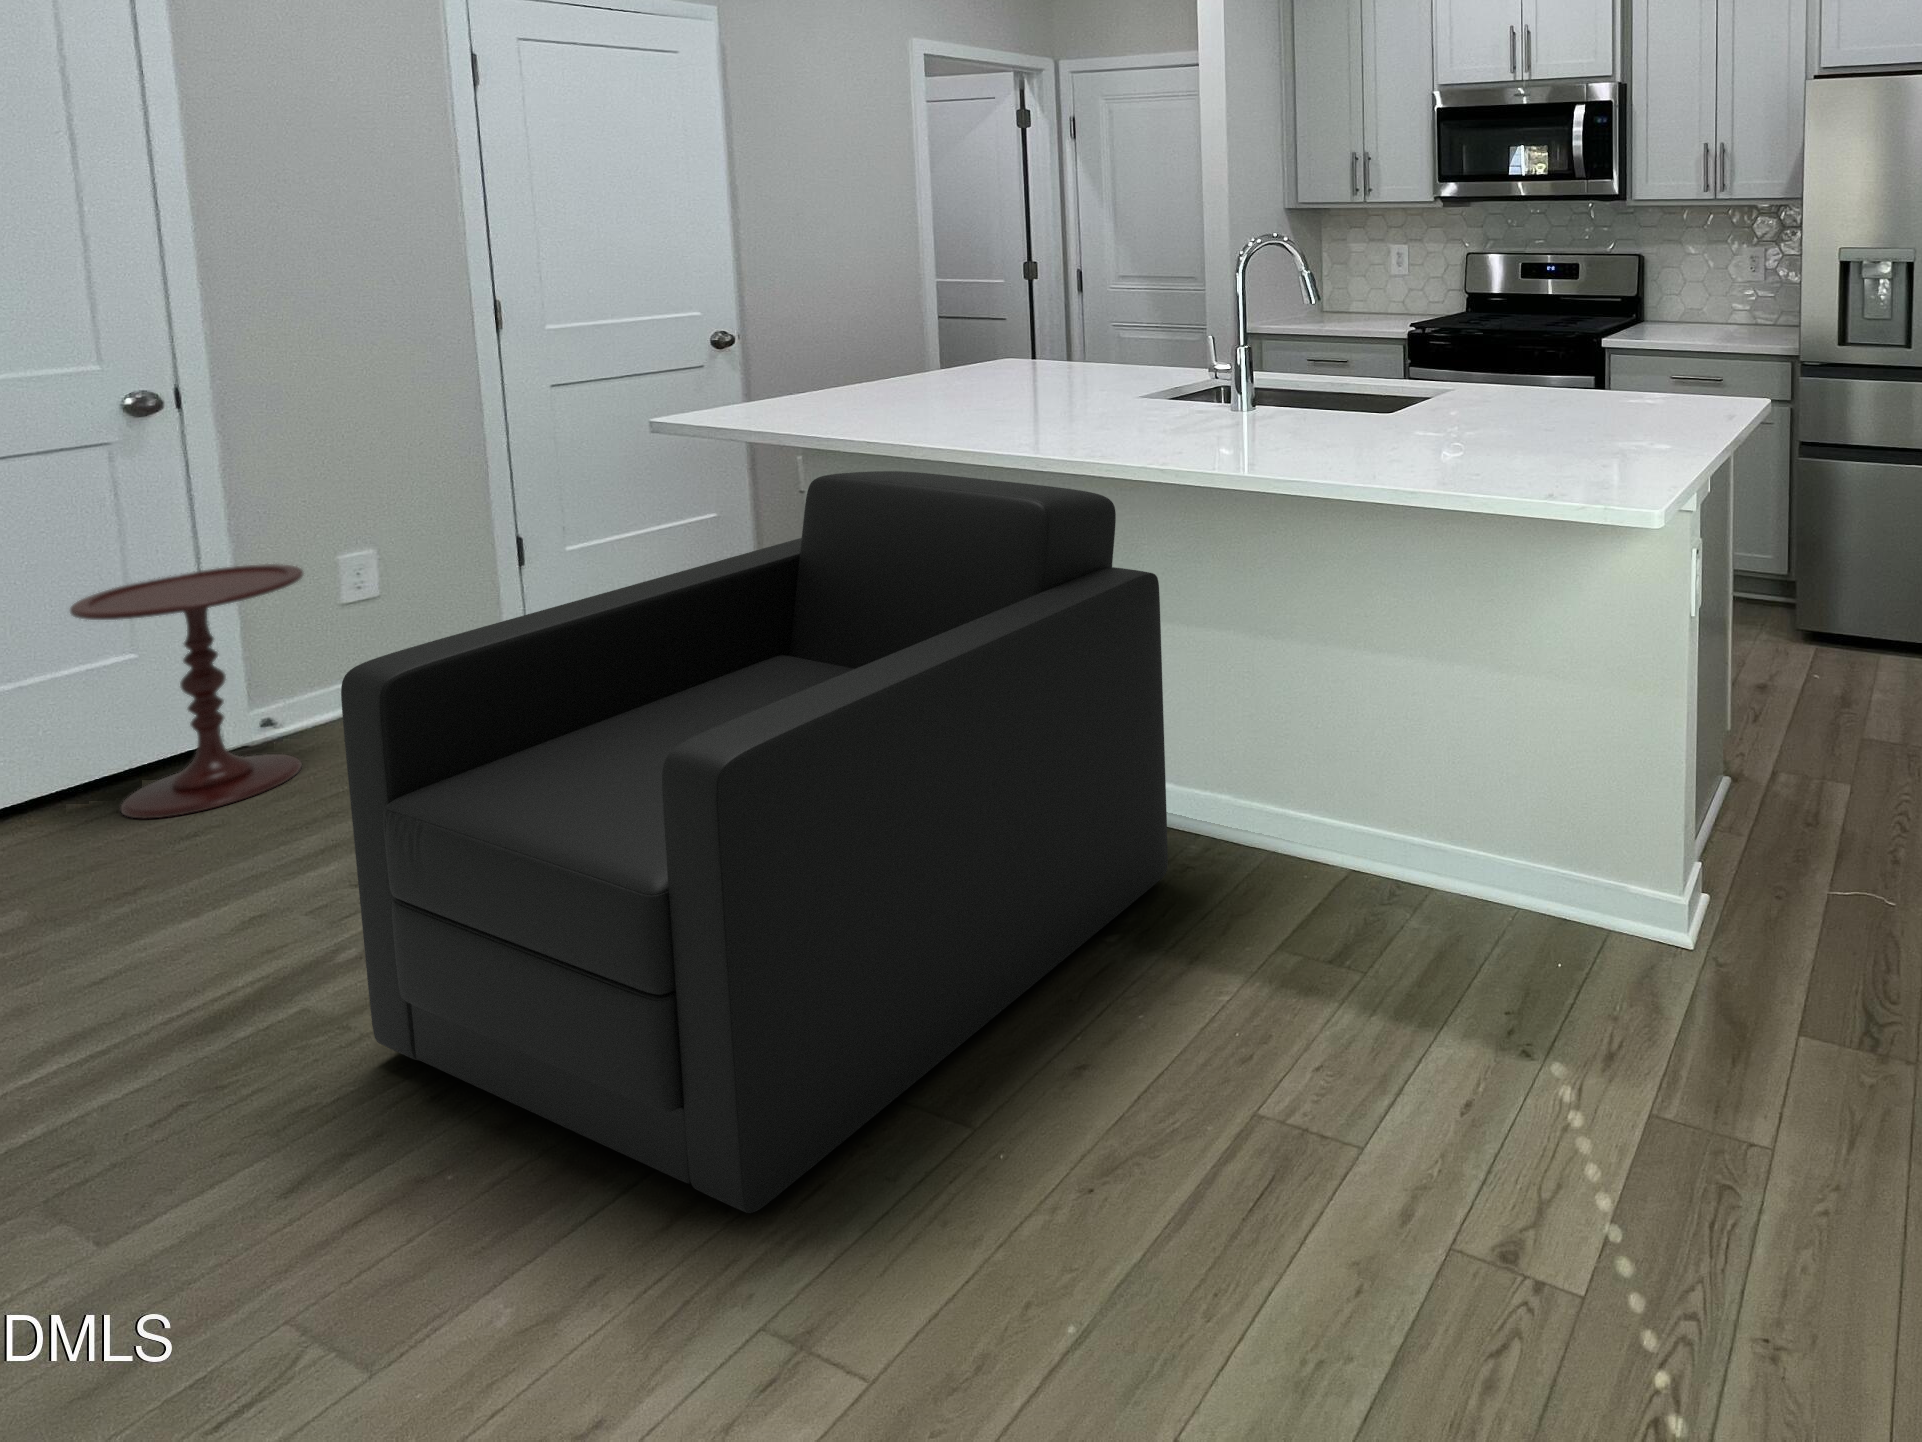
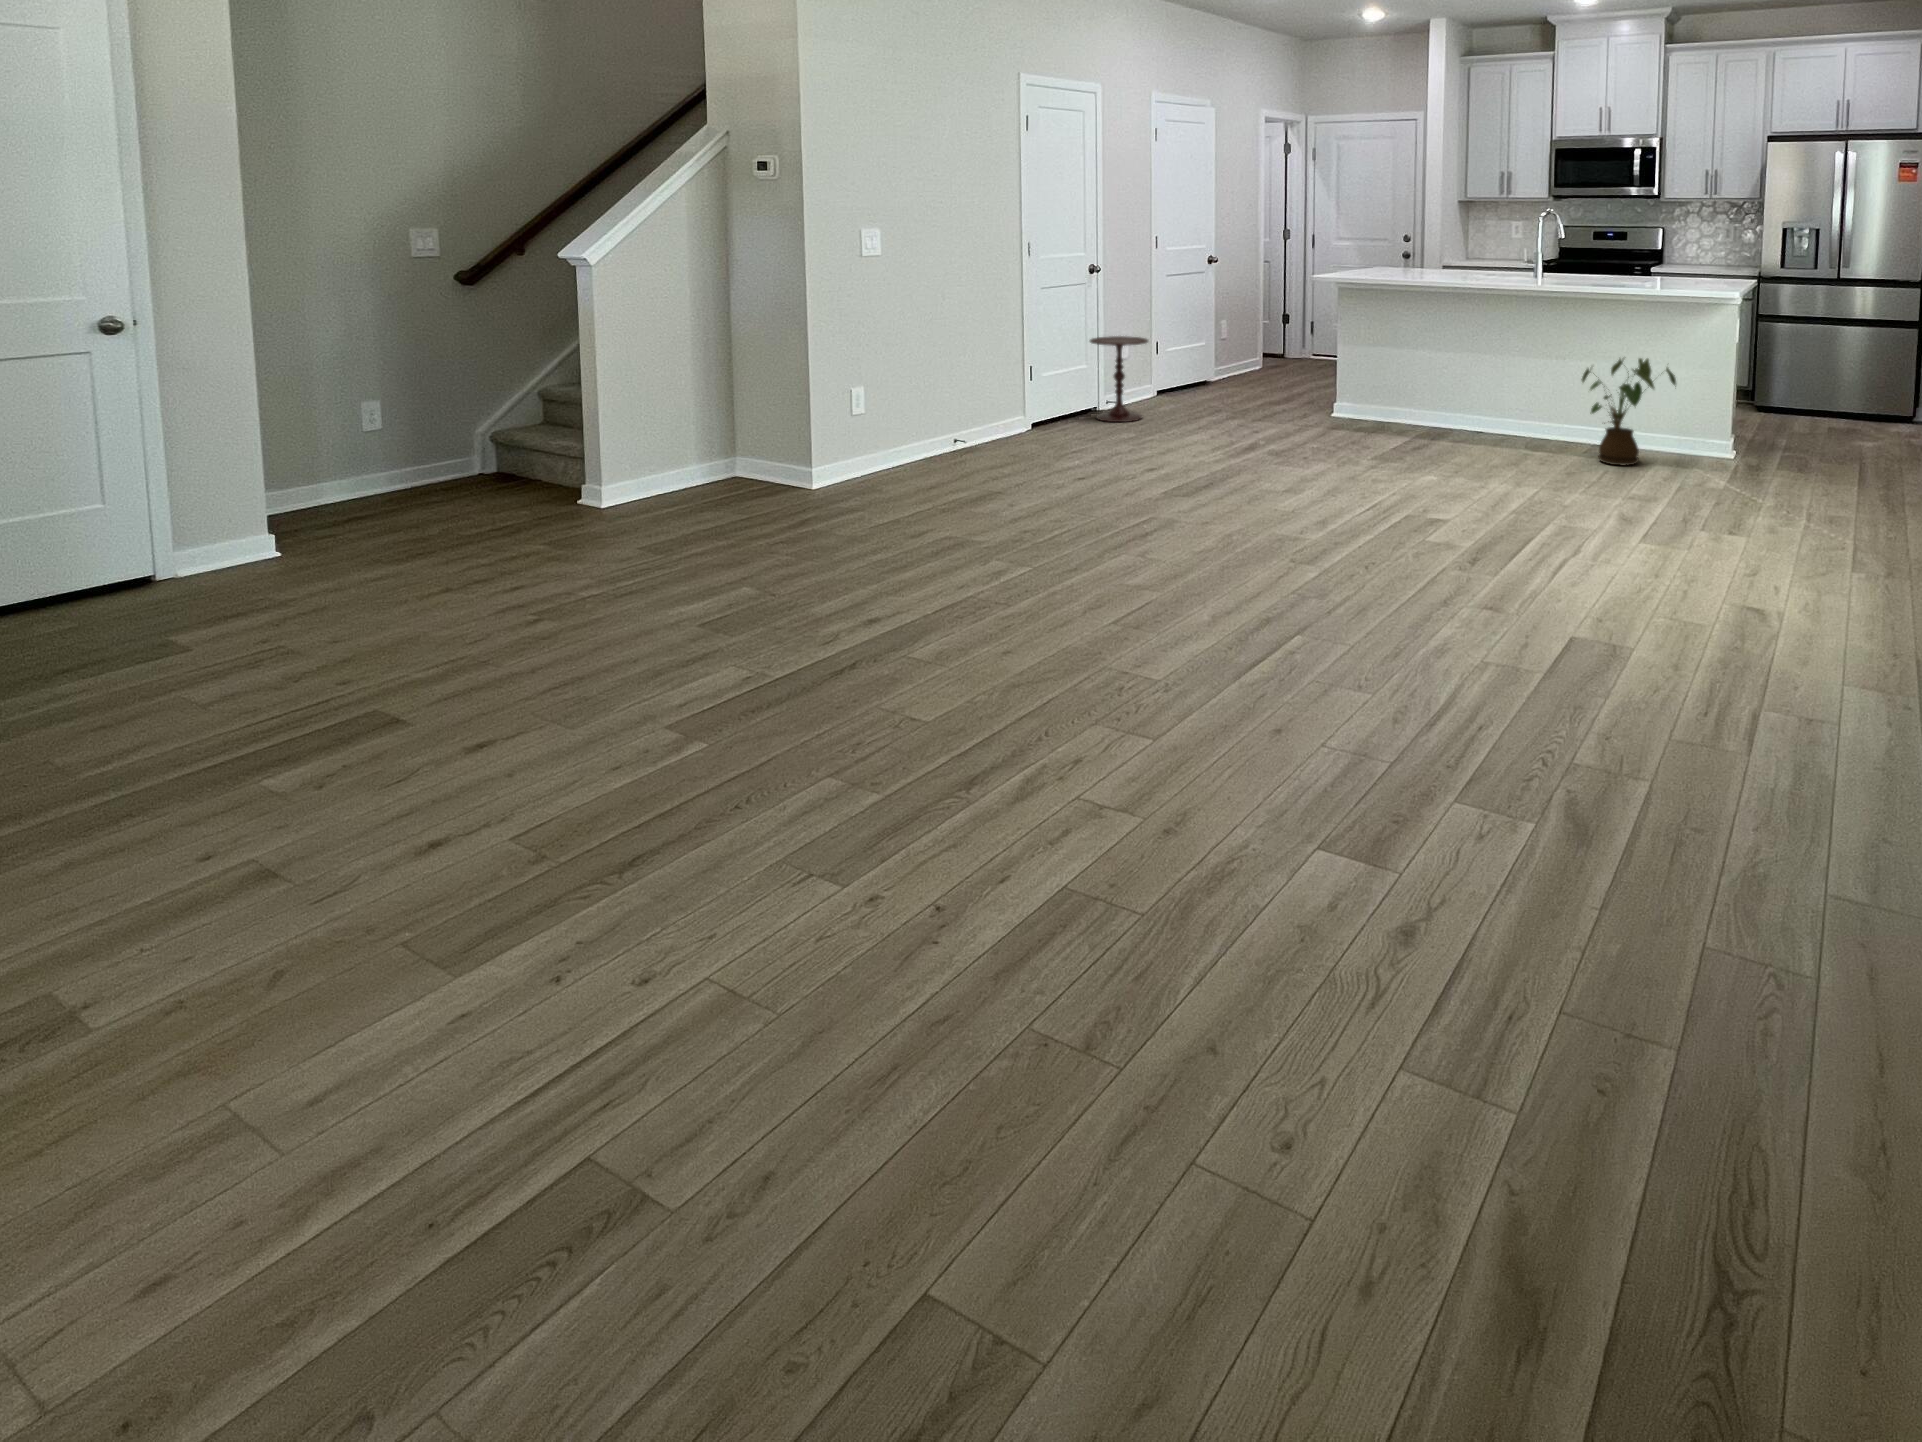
armchair: present [341,471,1168,1213] -> none [1319,295,1530,471]
house plant: none [1217,679,1503,1053] -> present [1581,358,1676,465]

